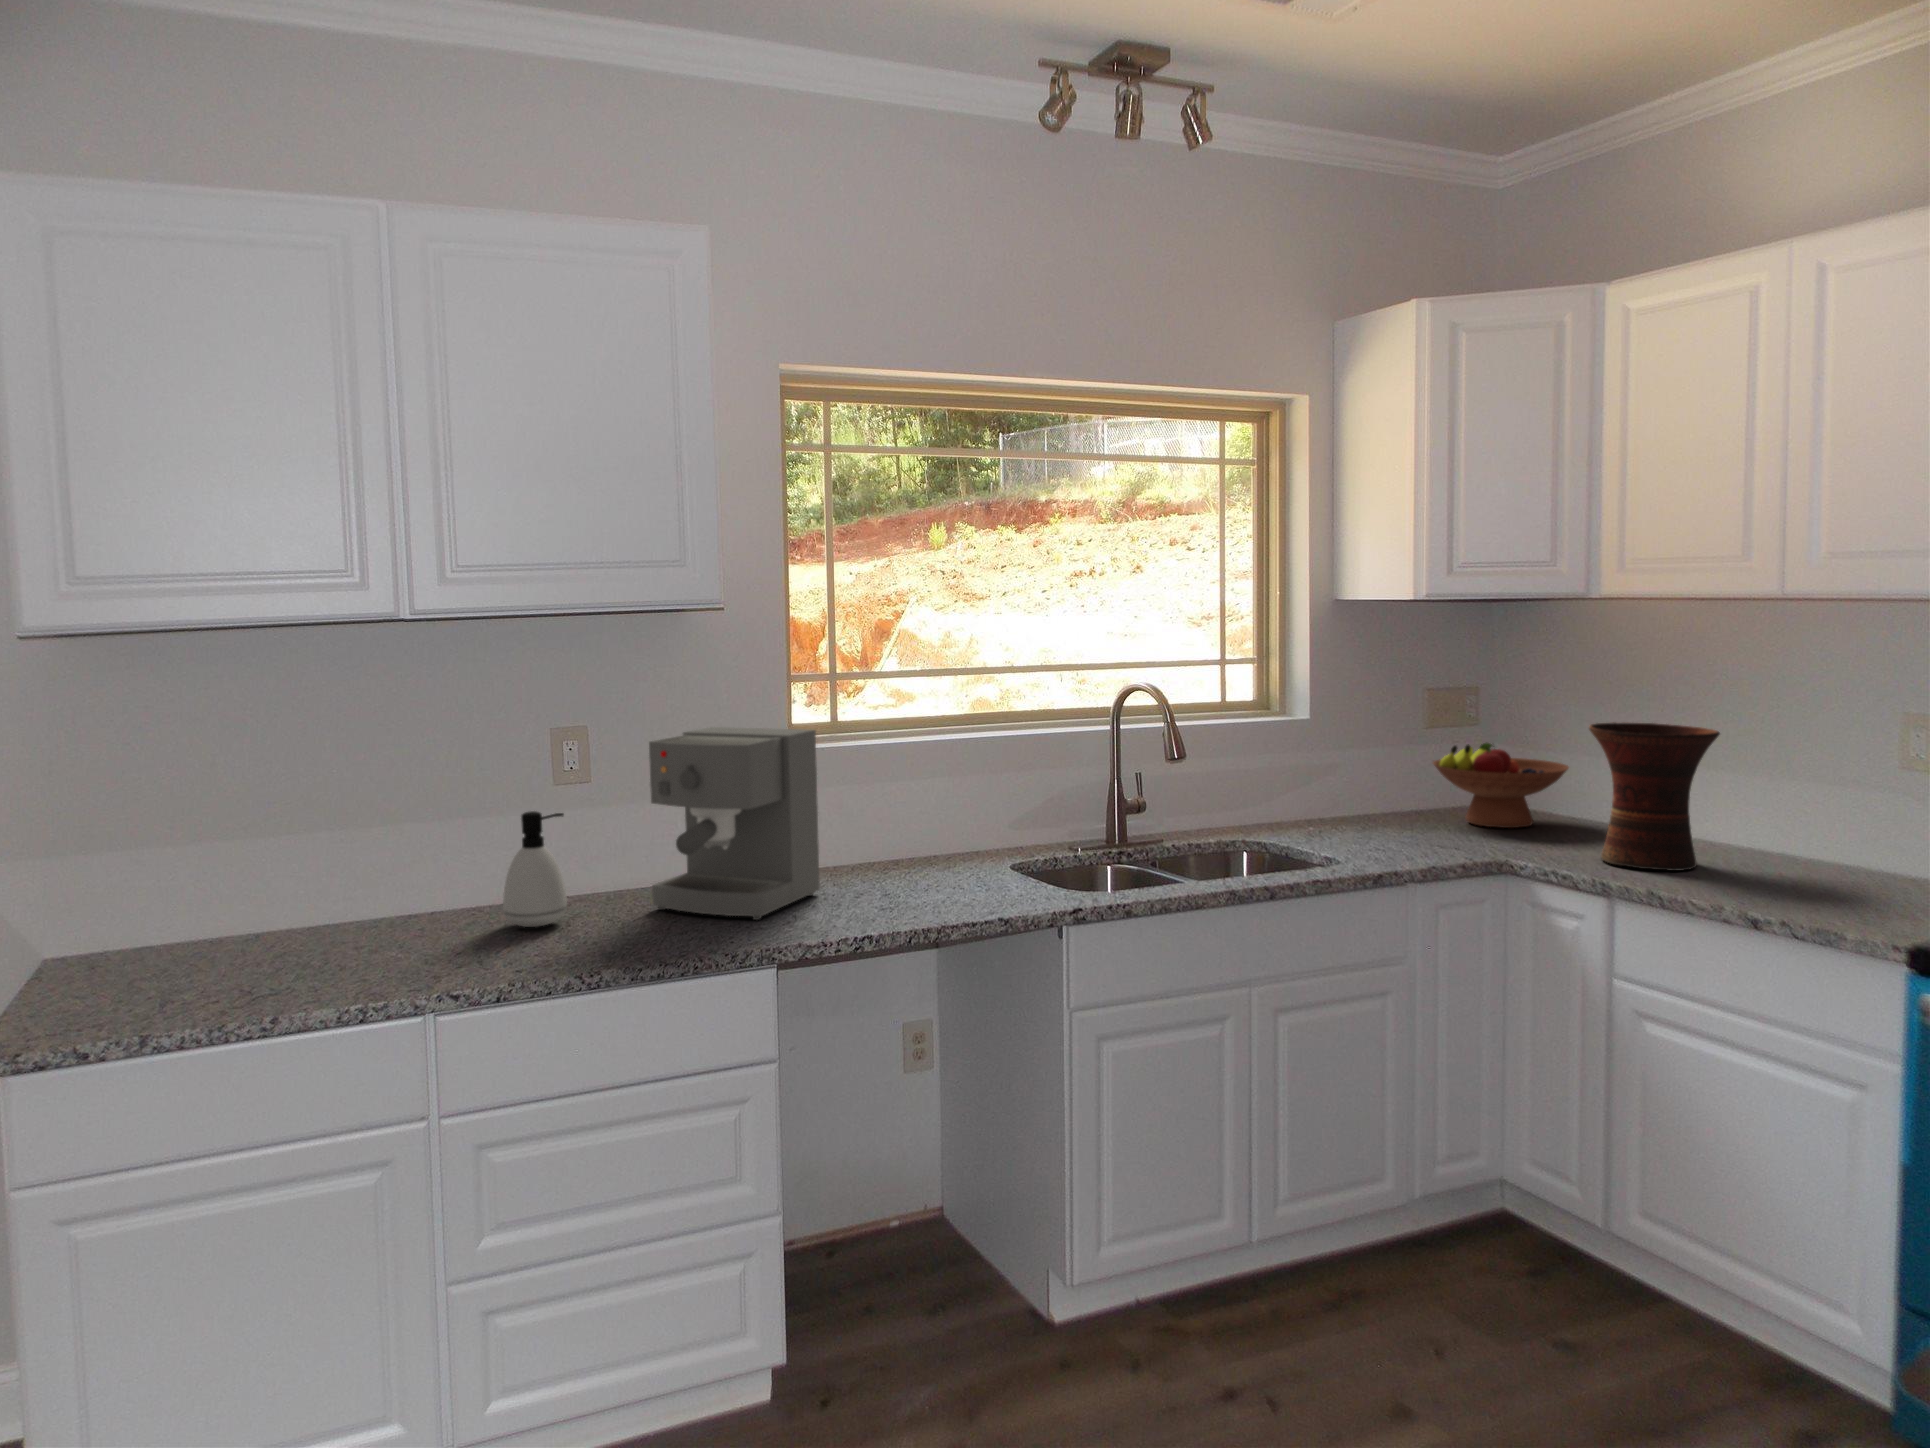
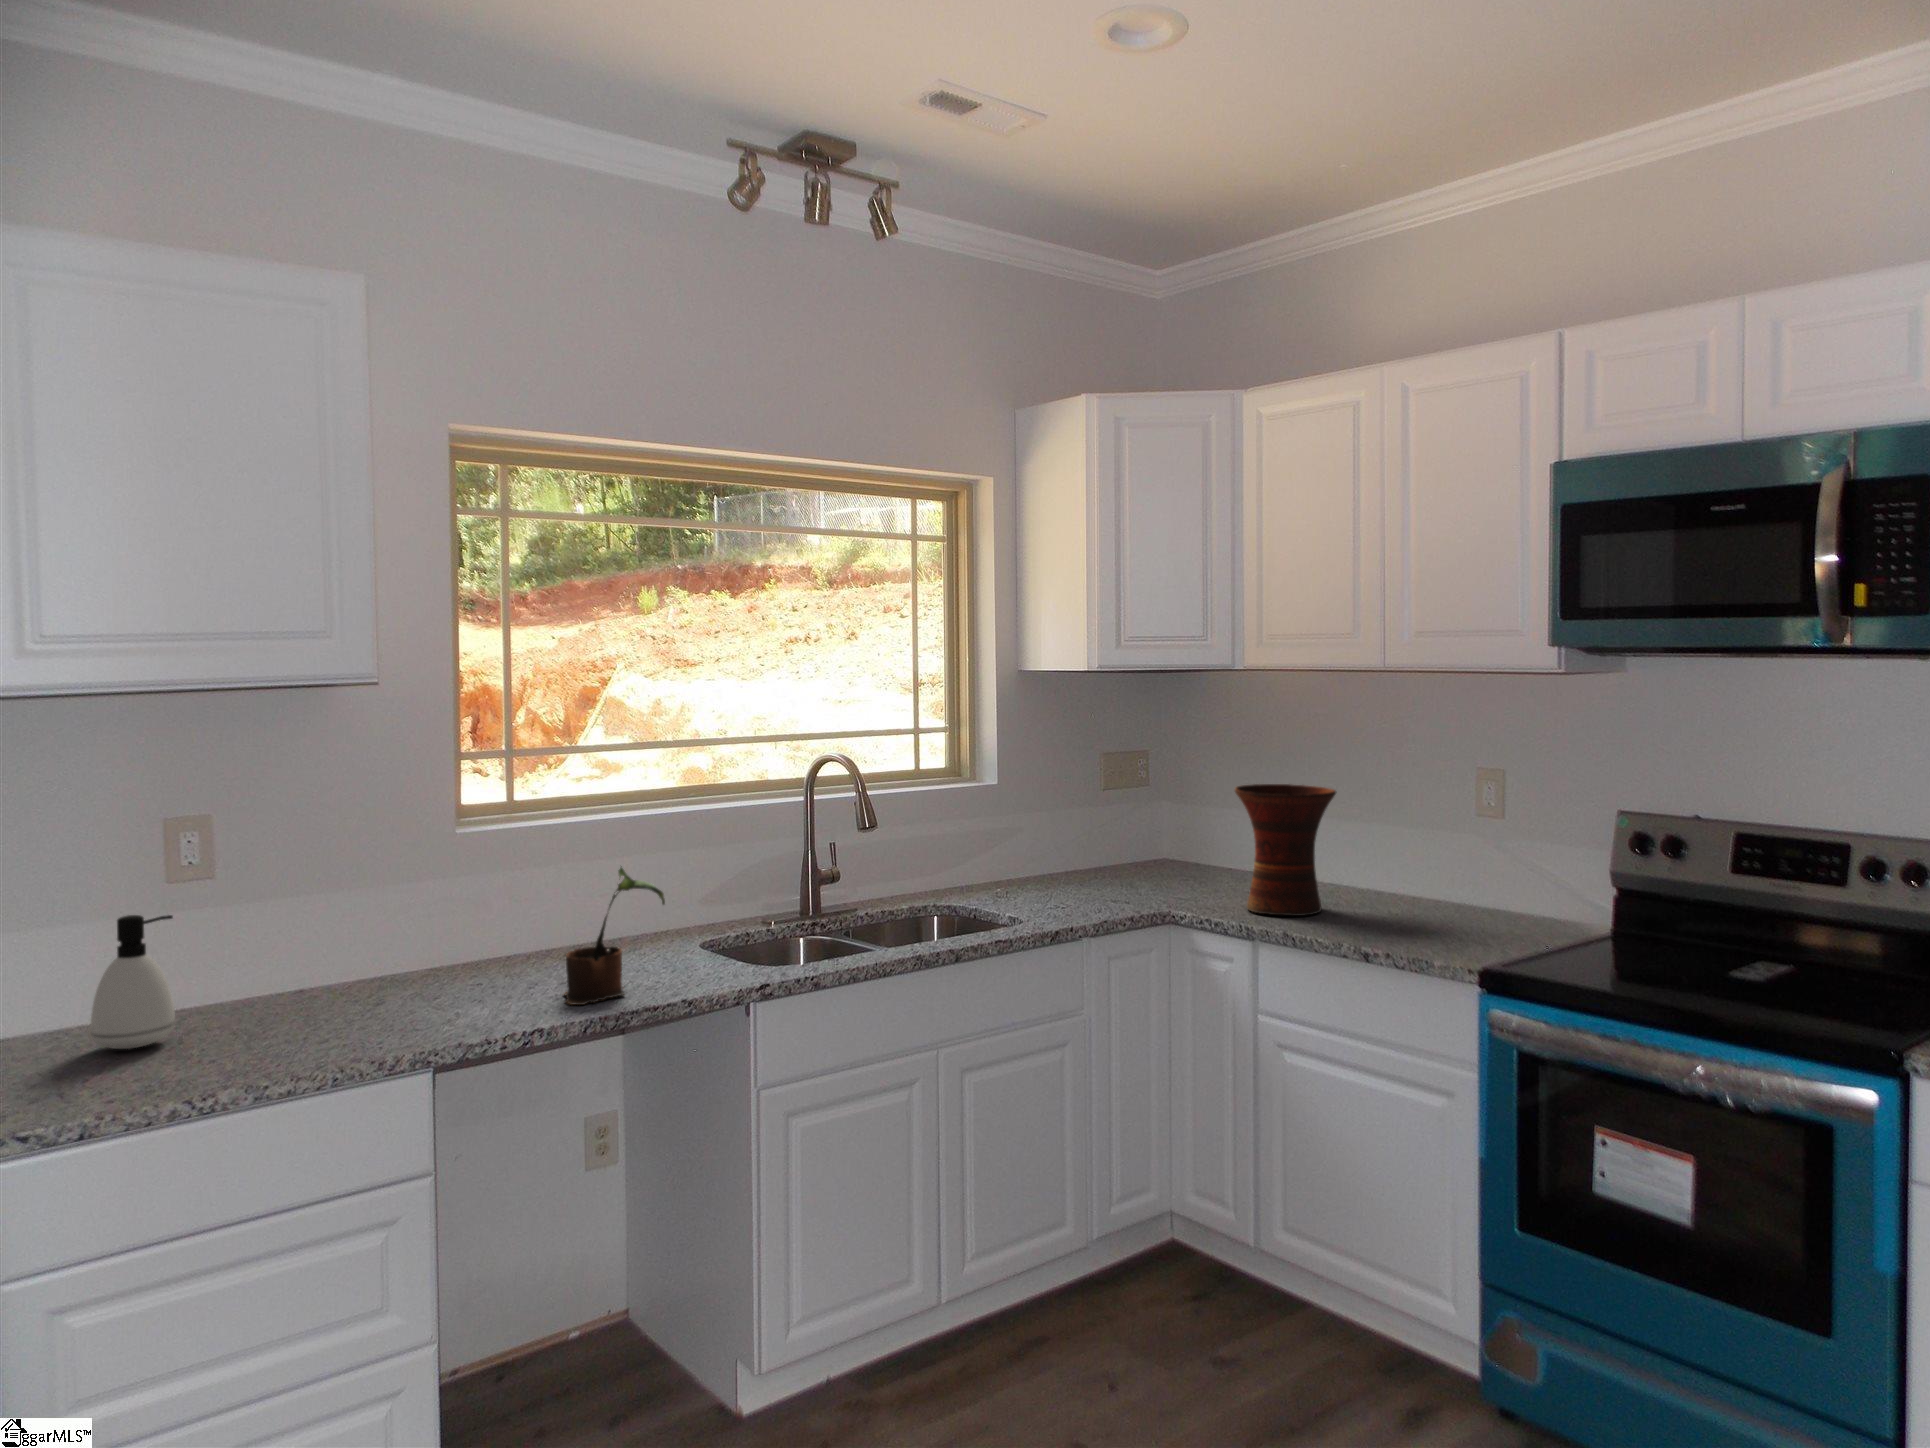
coffee maker: present [649,727,820,920] -> none [282,811,486,1021]
fruit bowl: present [1433,743,1569,828] -> none [1110,804,1225,883]
potted plant: none [888,785,982,916] -> present [563,866,665,1005]

